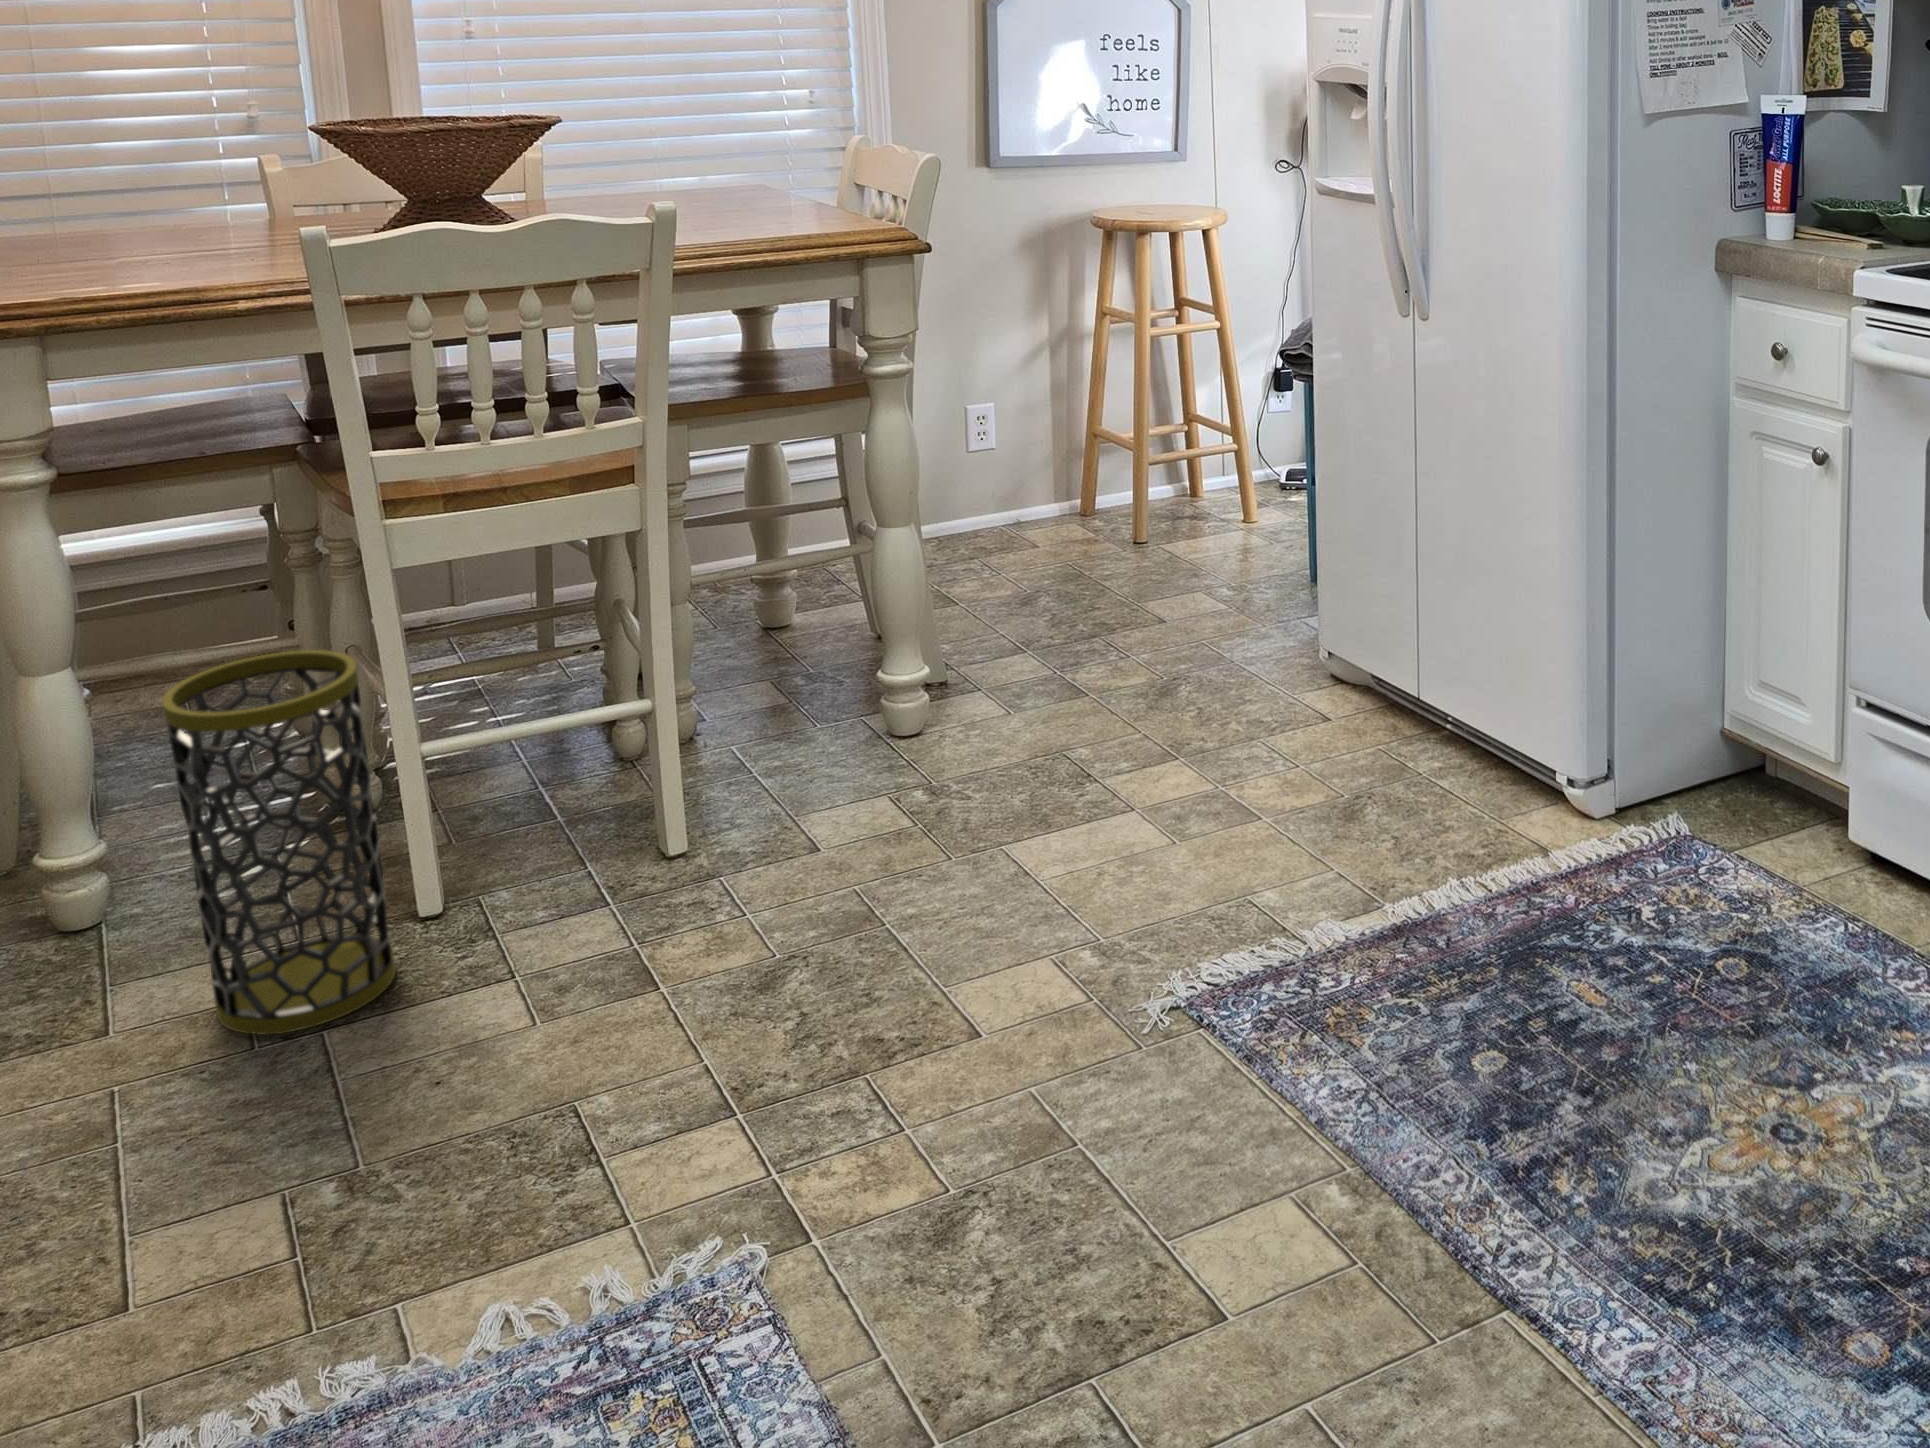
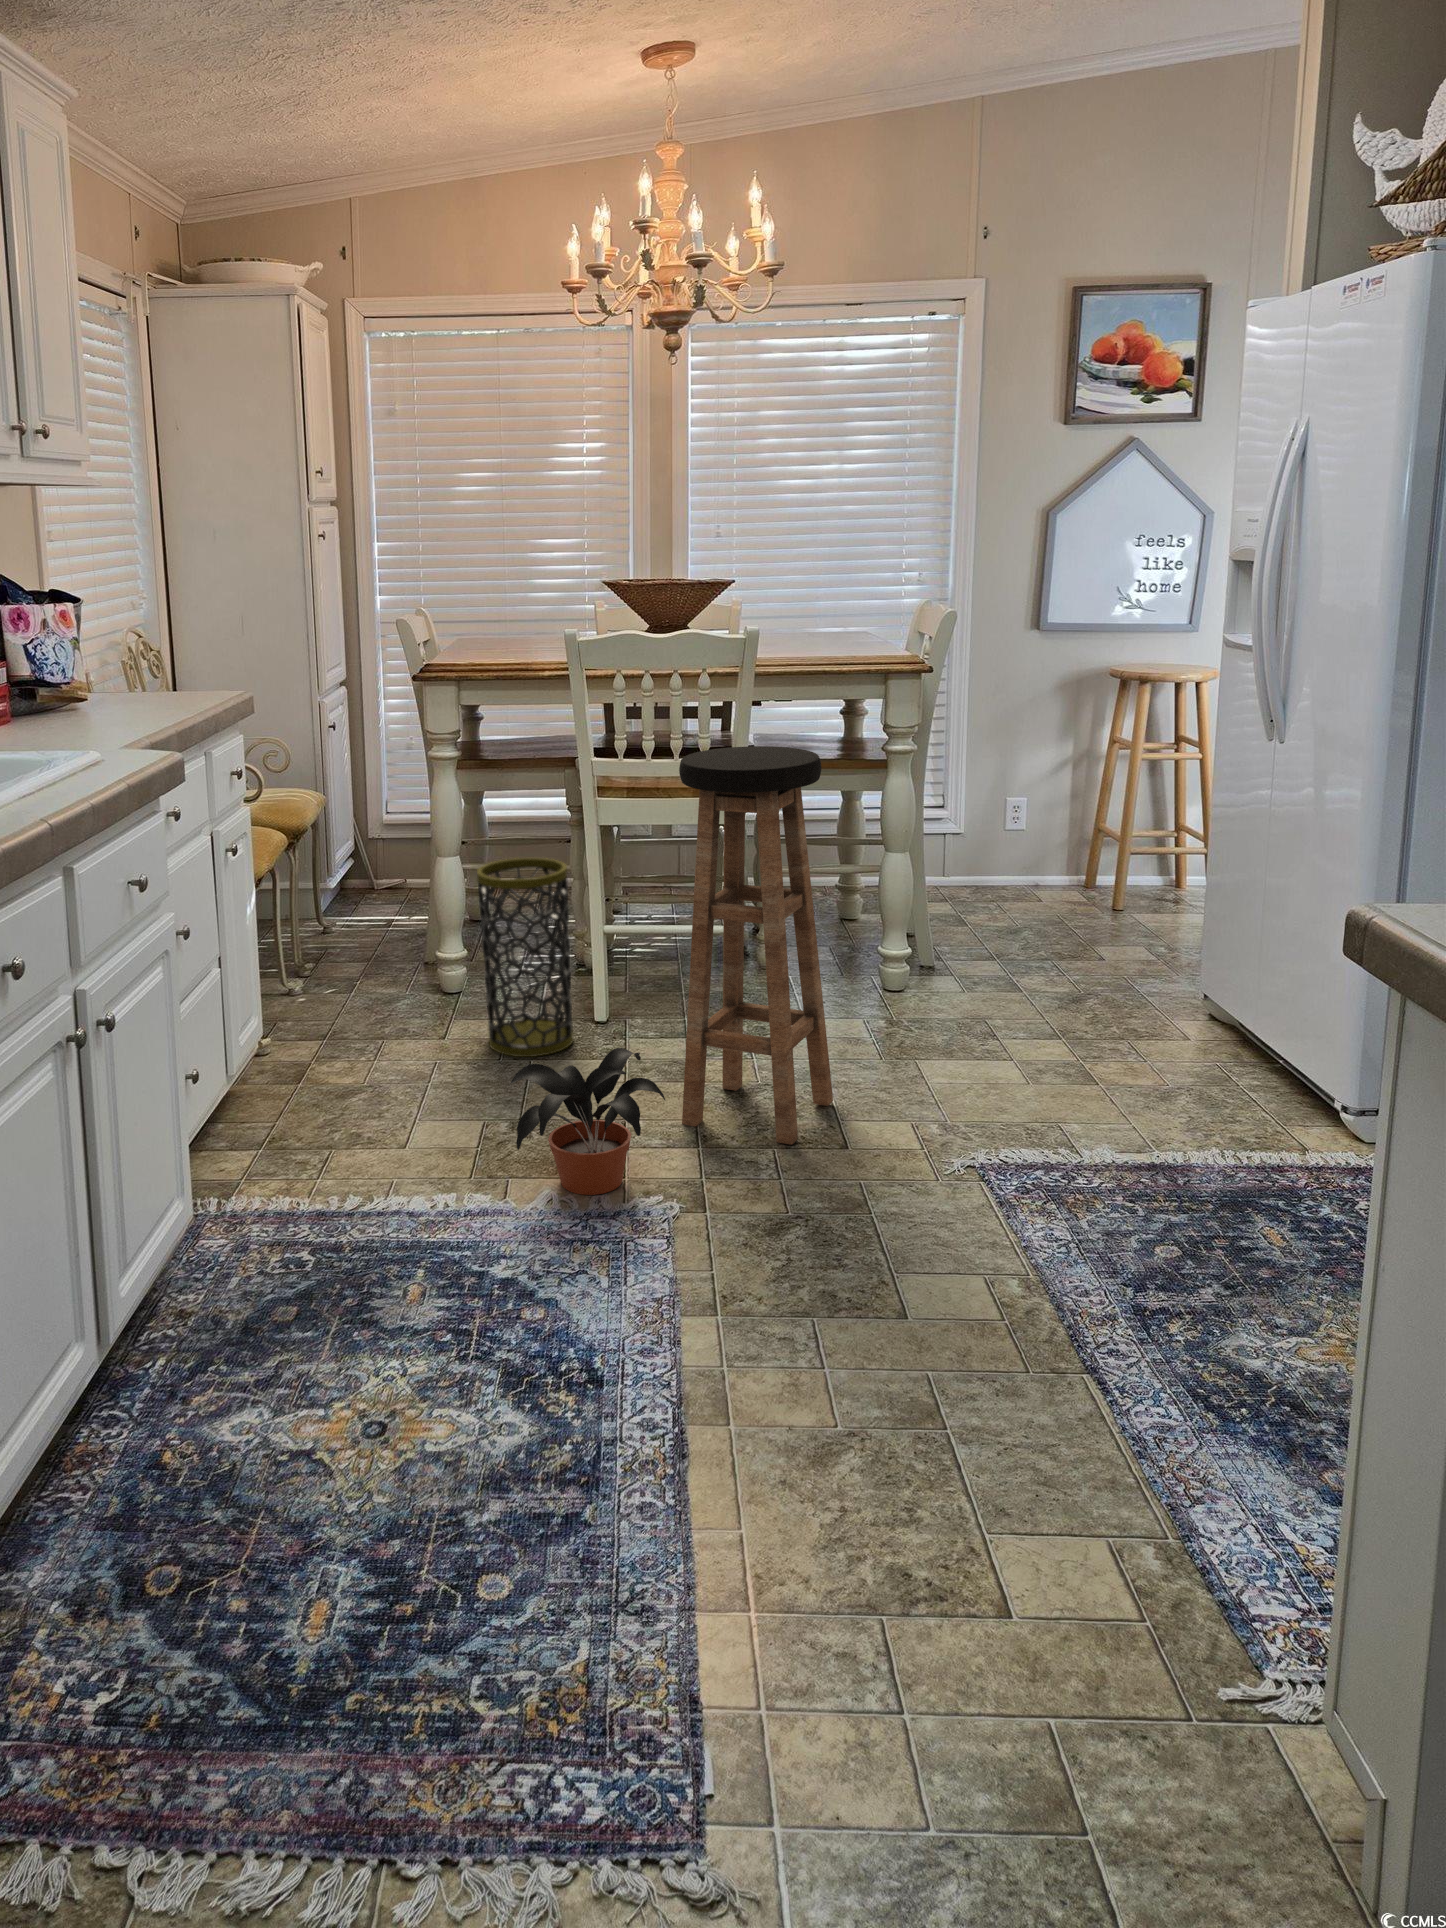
bar stool: none [619,408,913,1078] -> present [679,746,833,1145]
potted plant: none [373,990,697,1289] -> present [509,1048,665,1195]

